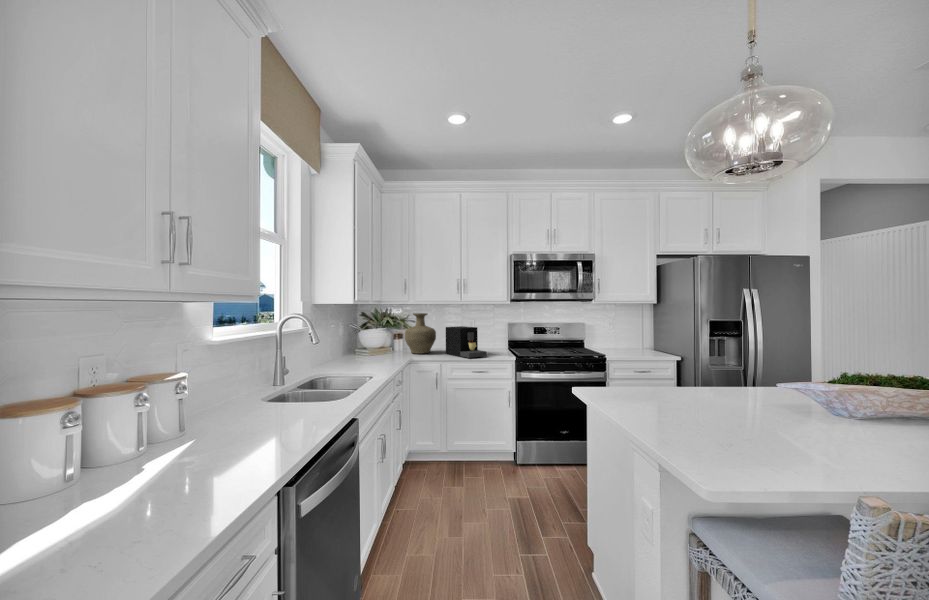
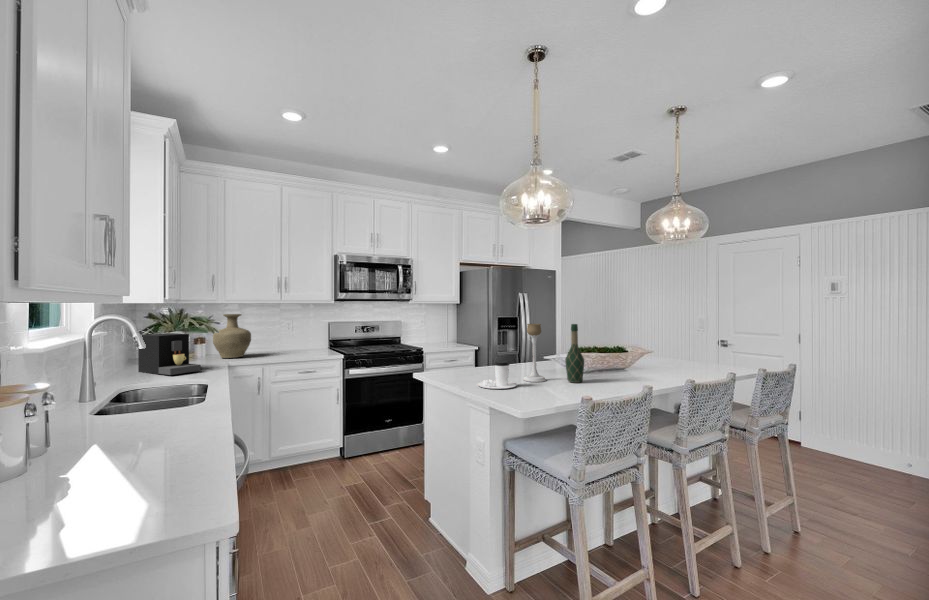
coffee maker: present [446,326,487,358] -> present [138,333,201,375]
candle holder: none [738,335,782,426] -> present [523,324,546,382]
wine bottle: none [820,338,863,437] -> present [565,324,584,383]
coffee cup: none [658,388,725,431] -> present [477,361,517,389]

